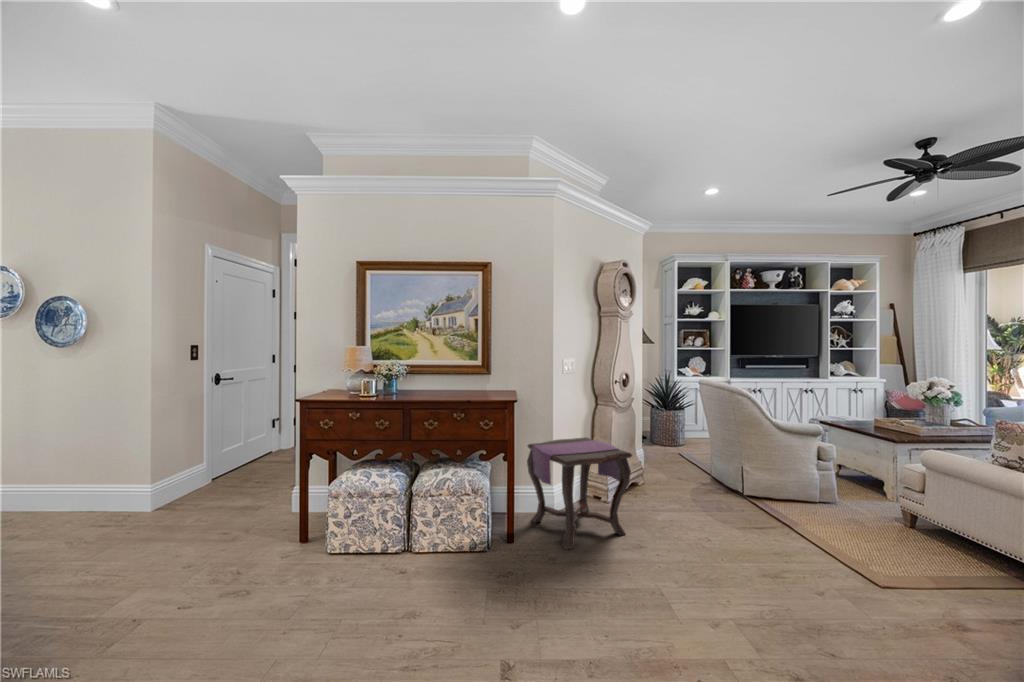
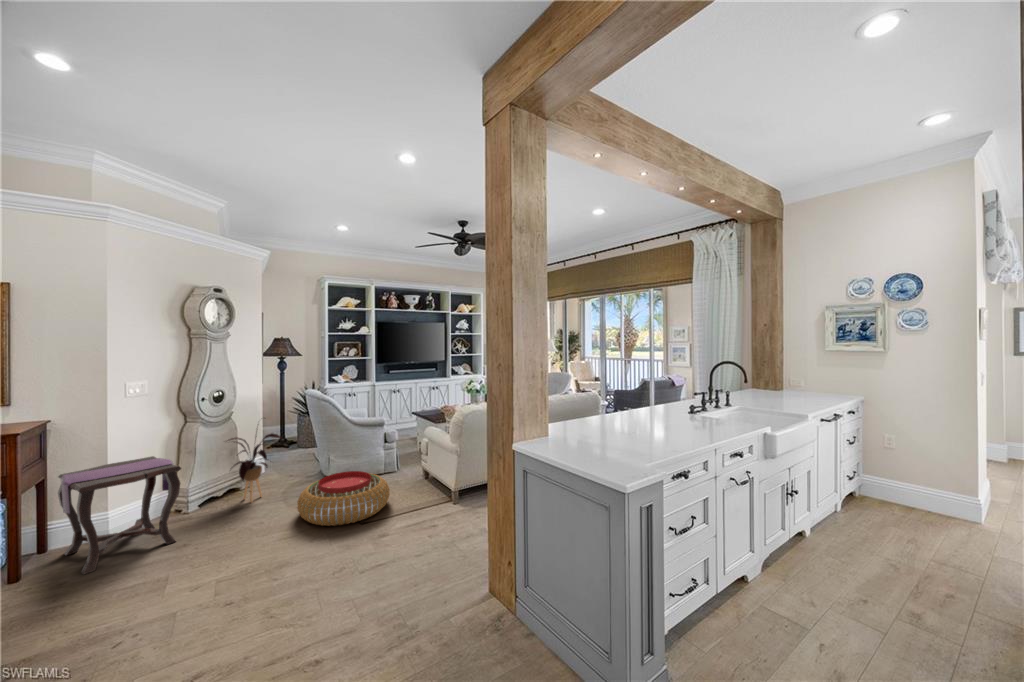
house plant: none [634,409,702,504] -> present [229,433,282,502]
pouf: none [742,490,879,566] -> present [297,471,390,526]

